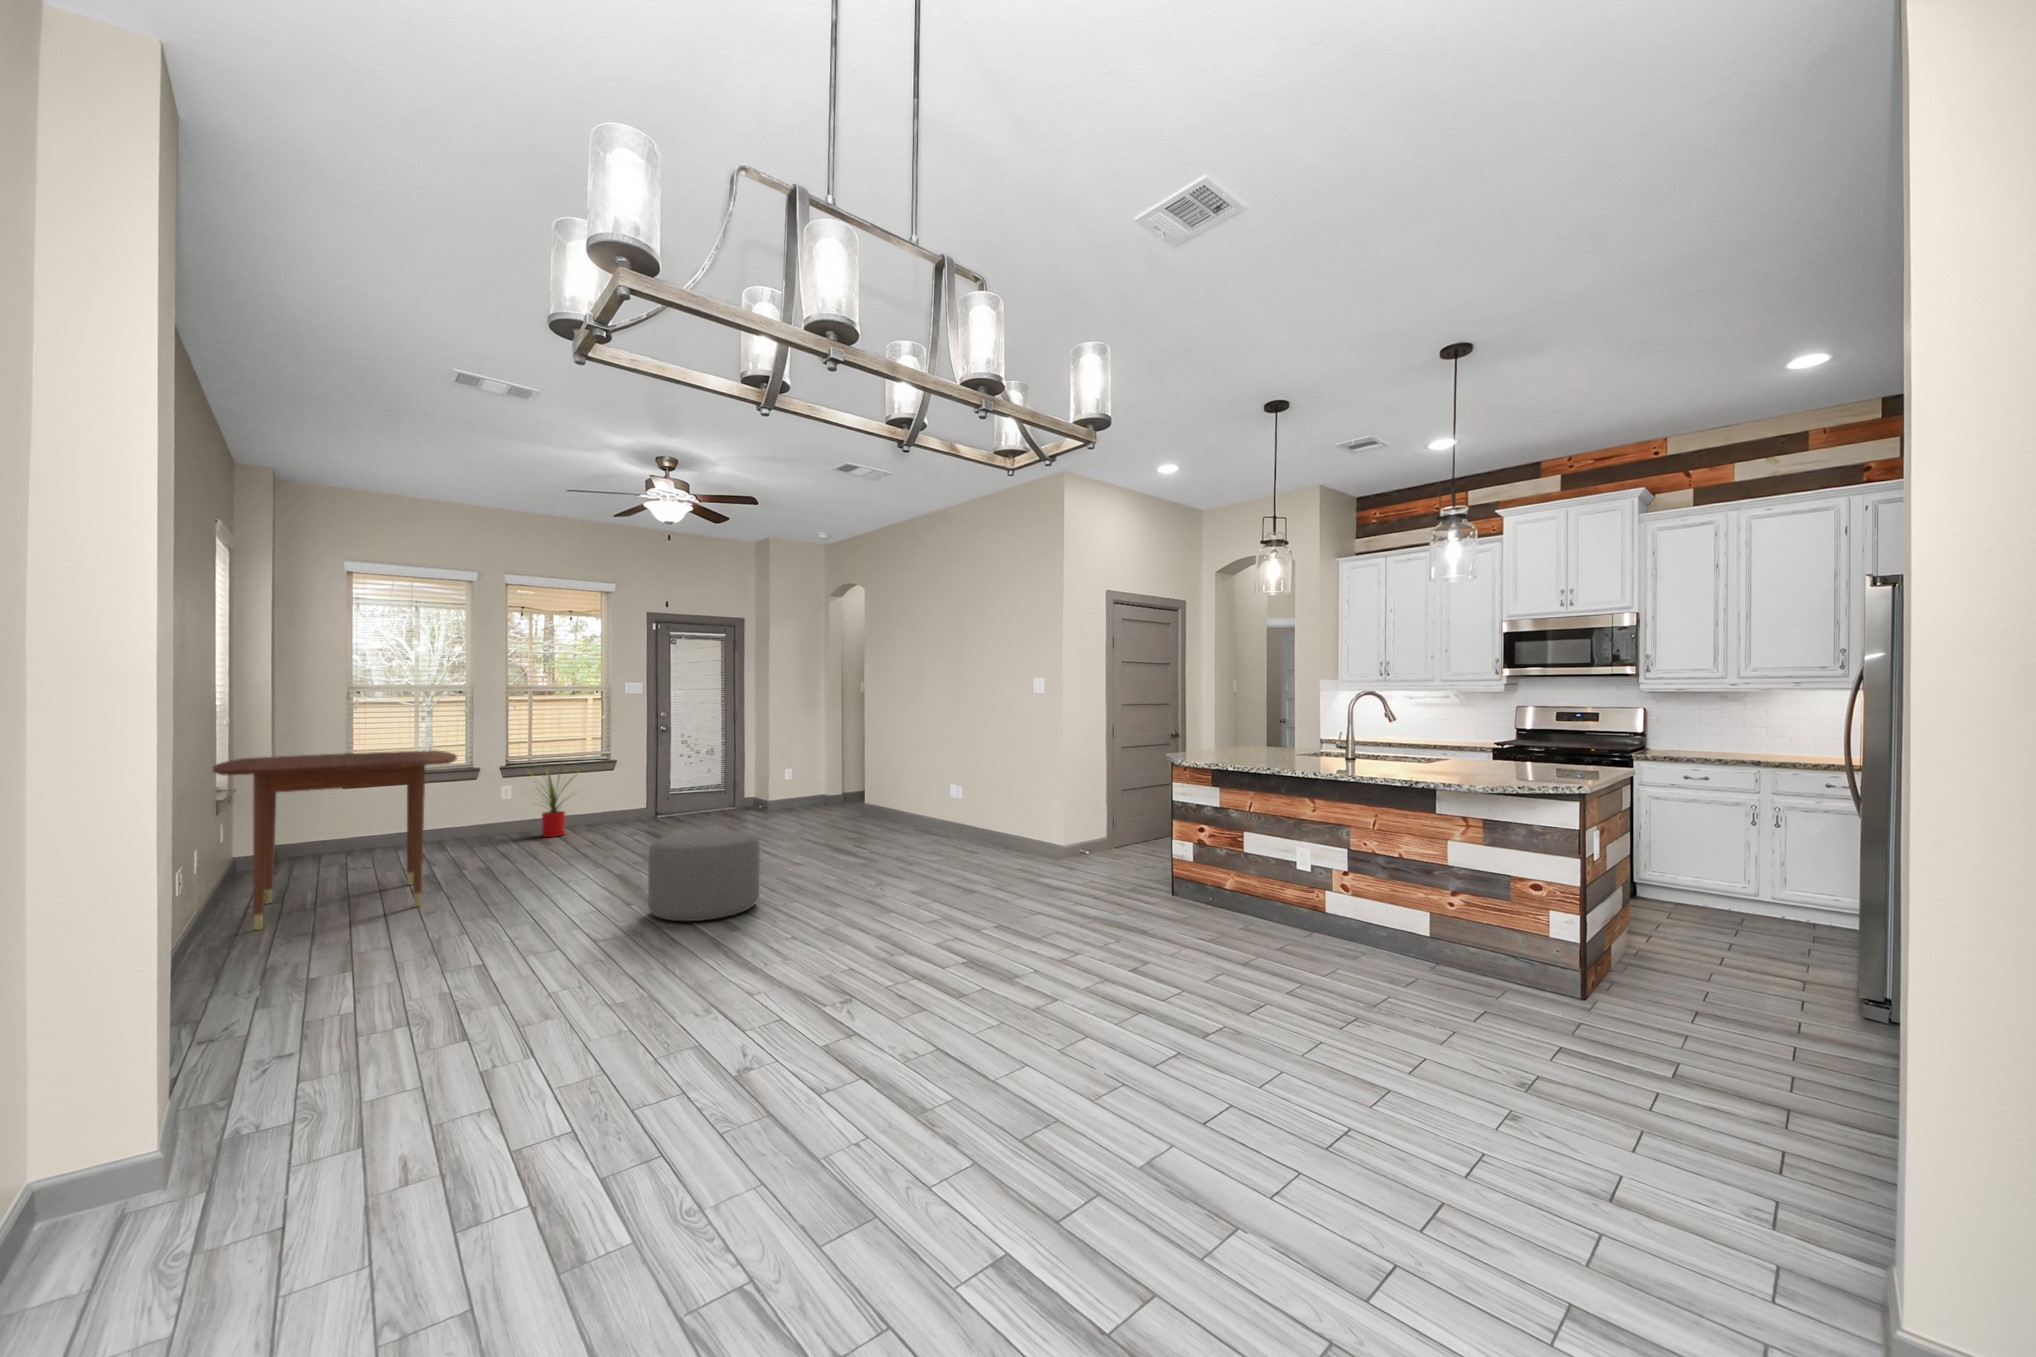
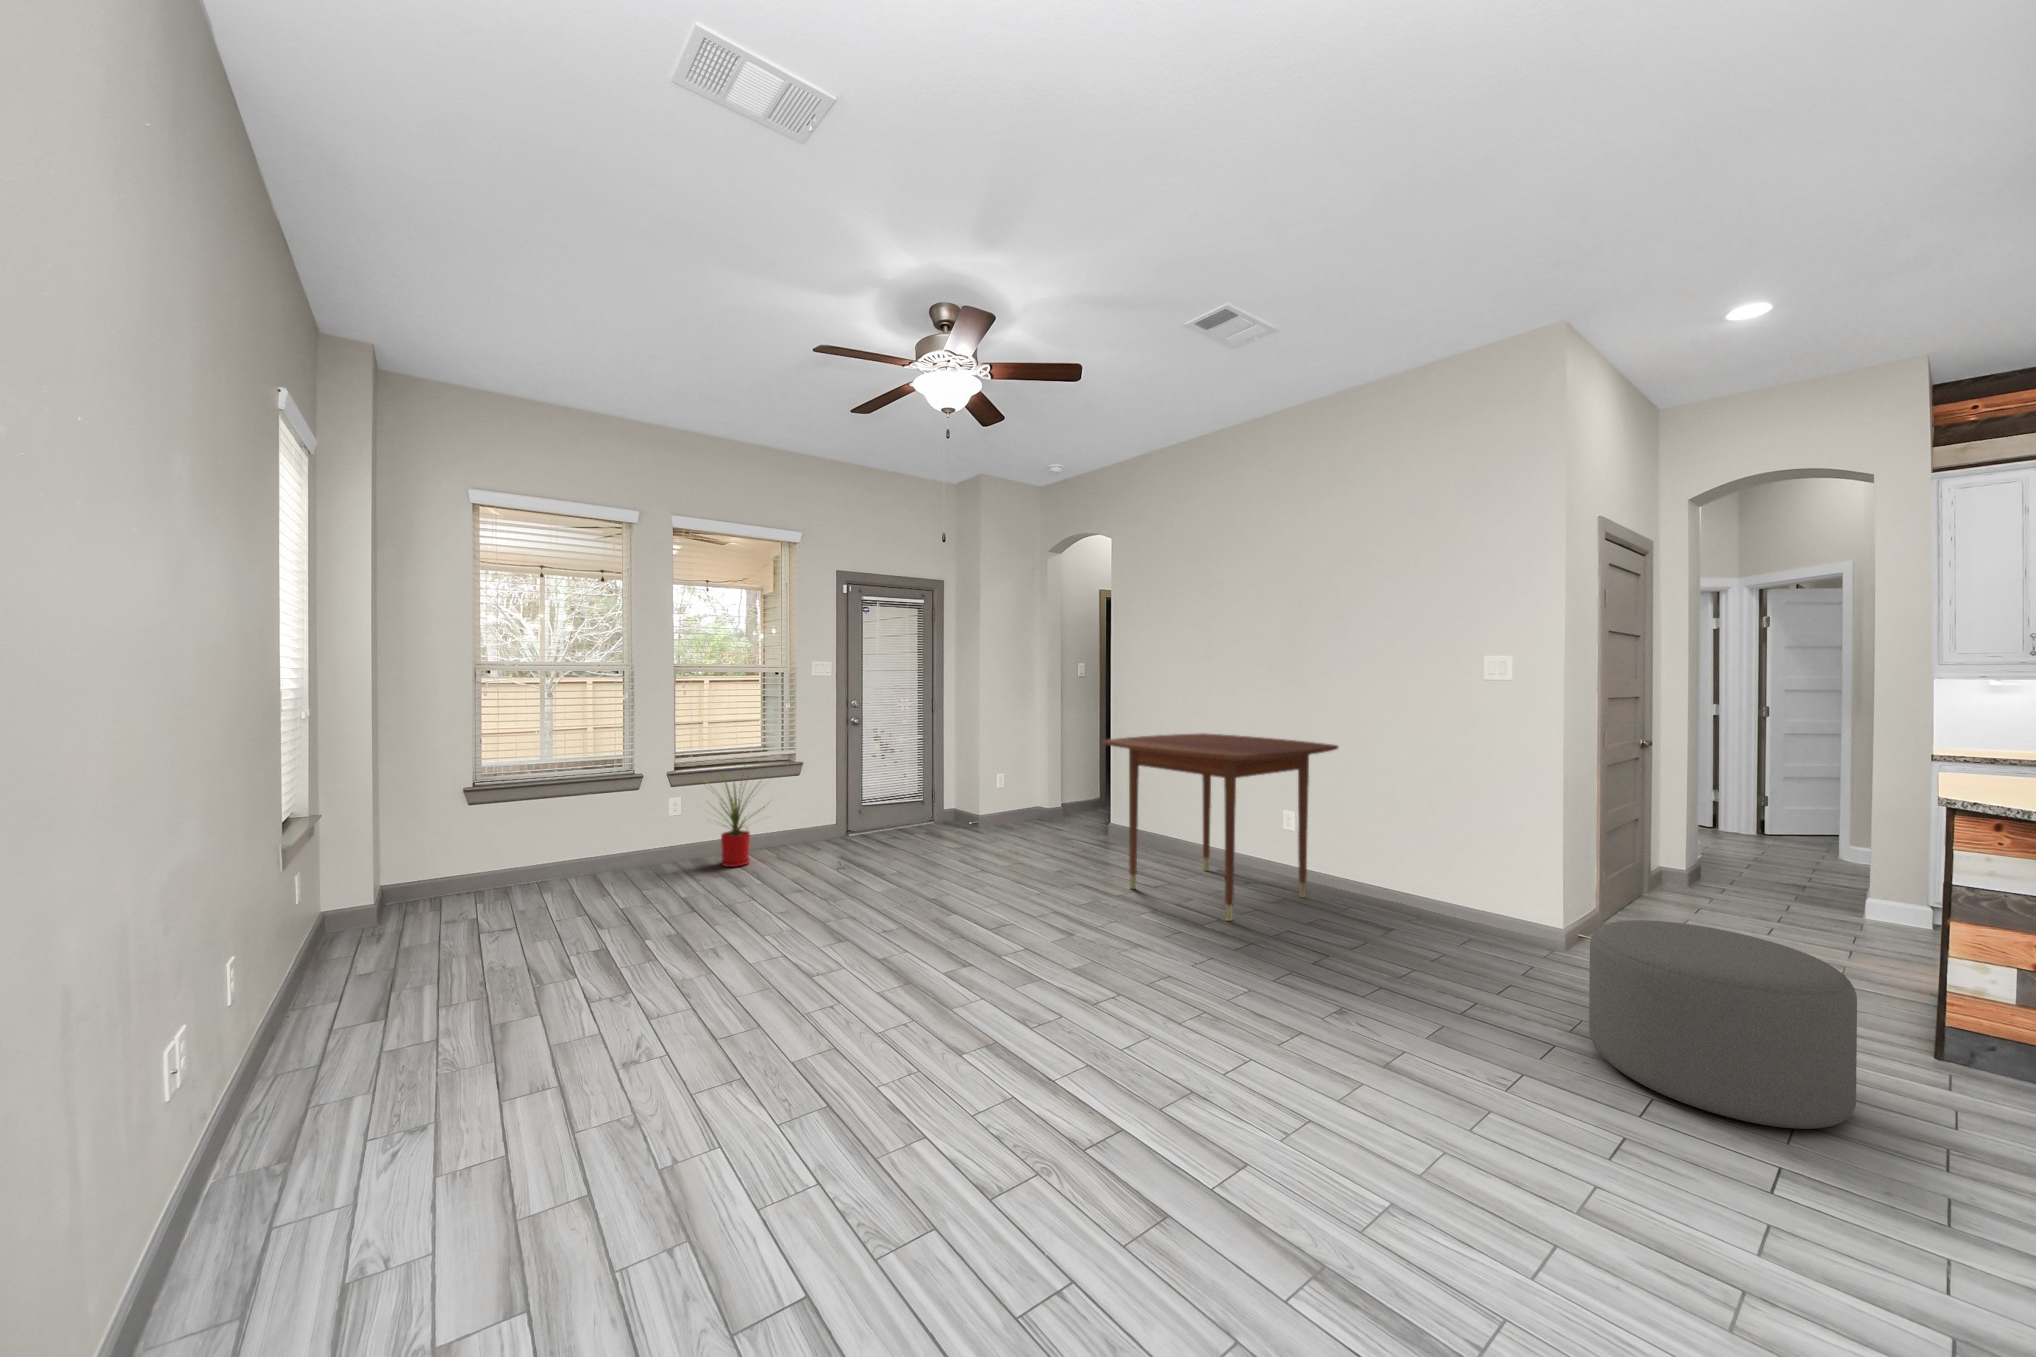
dining table: present [213,750,457,930] -> present [1102,733,1338,921]
ottoman: present [648,830,760,921] -> present [1589,920,1857,1129]

